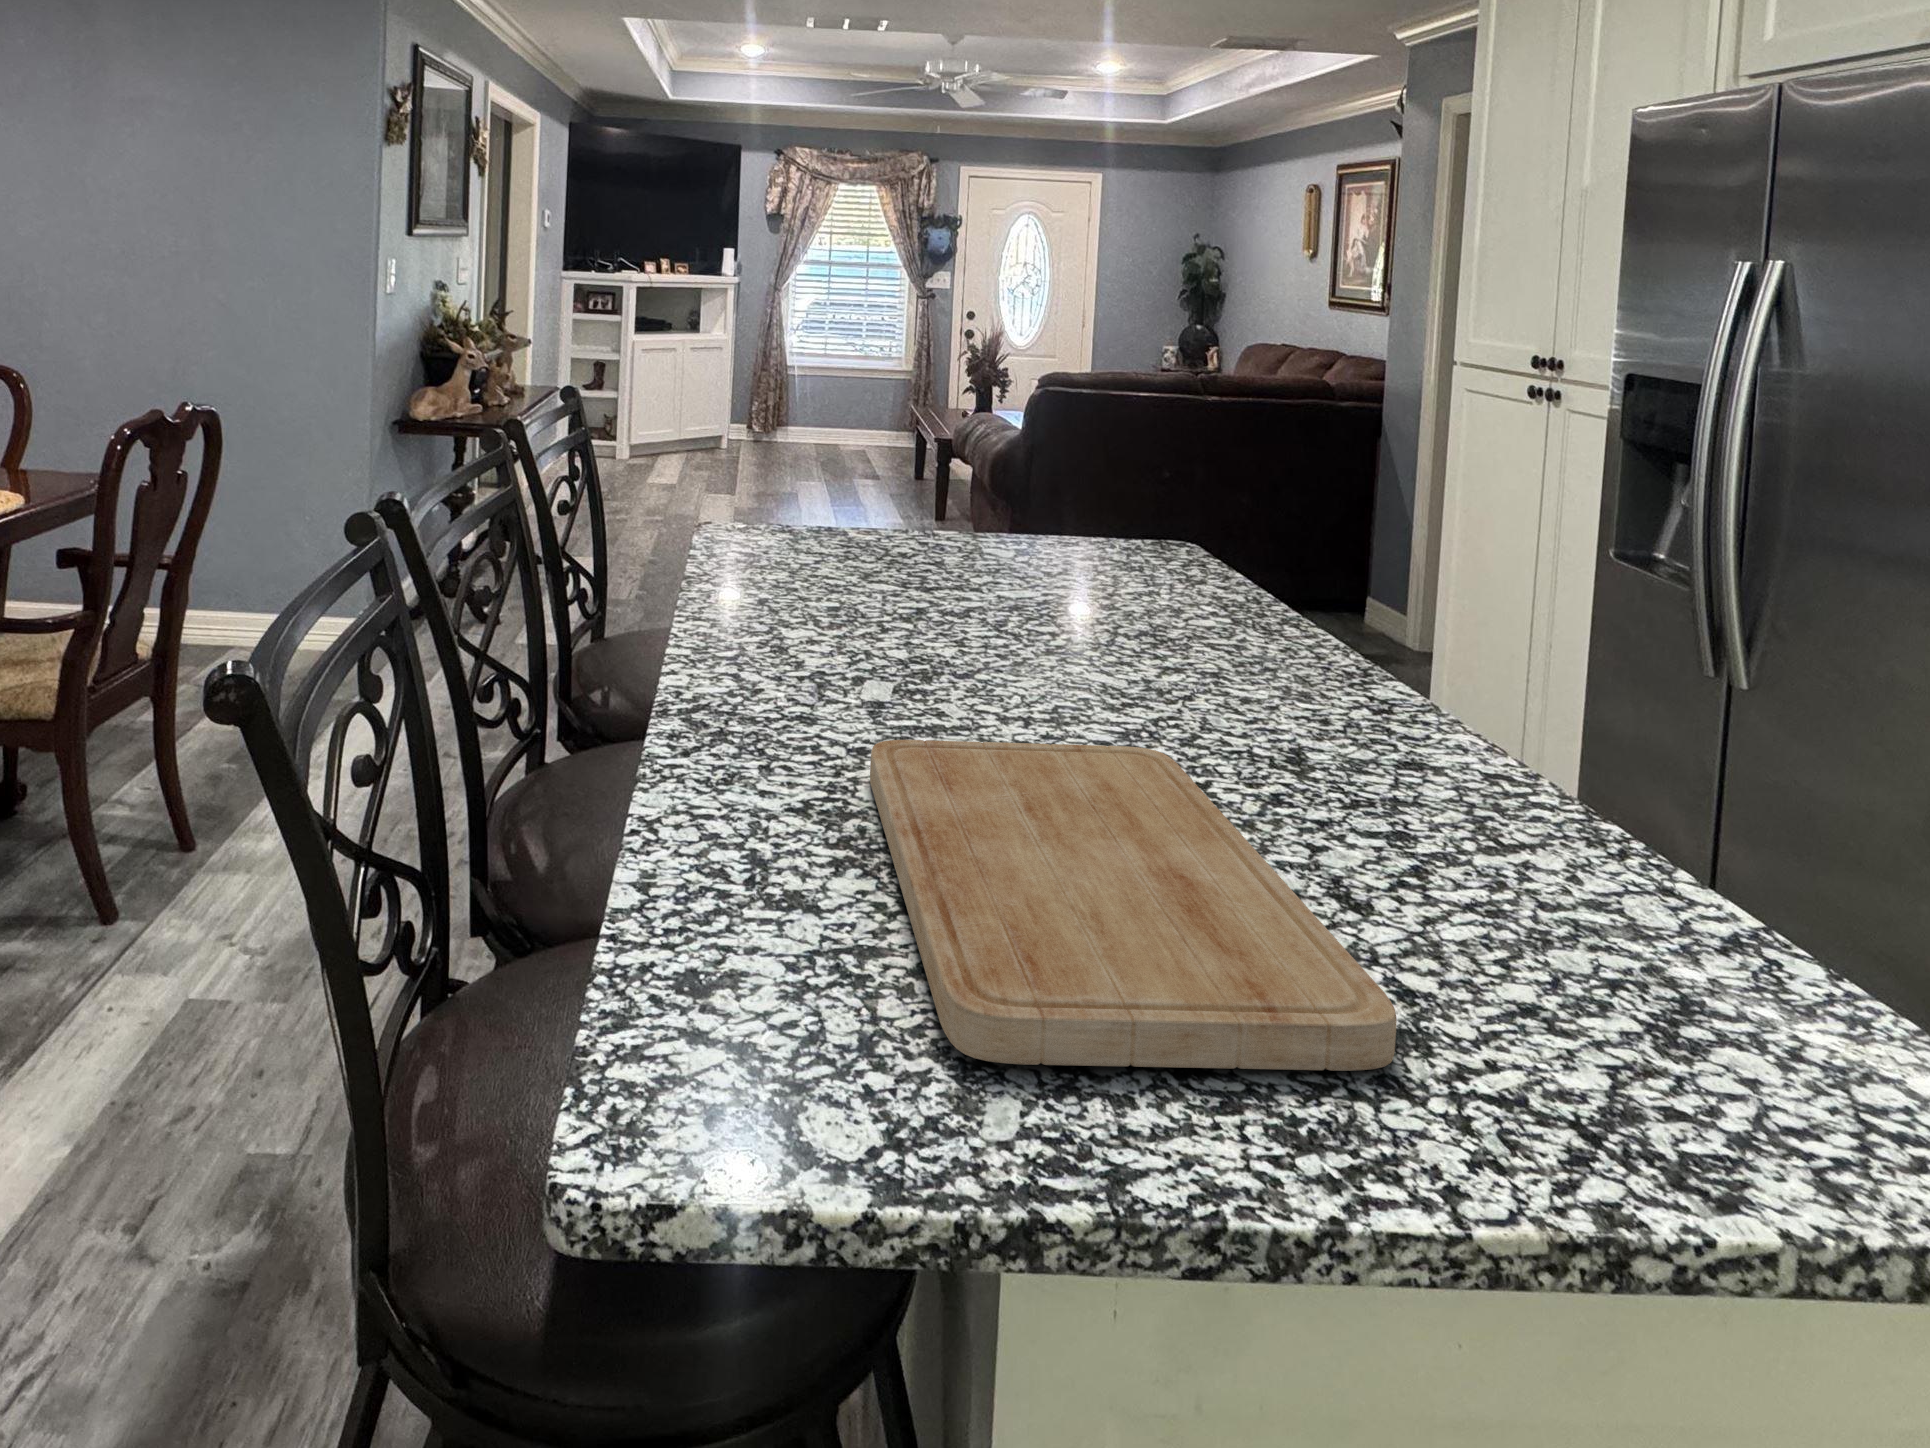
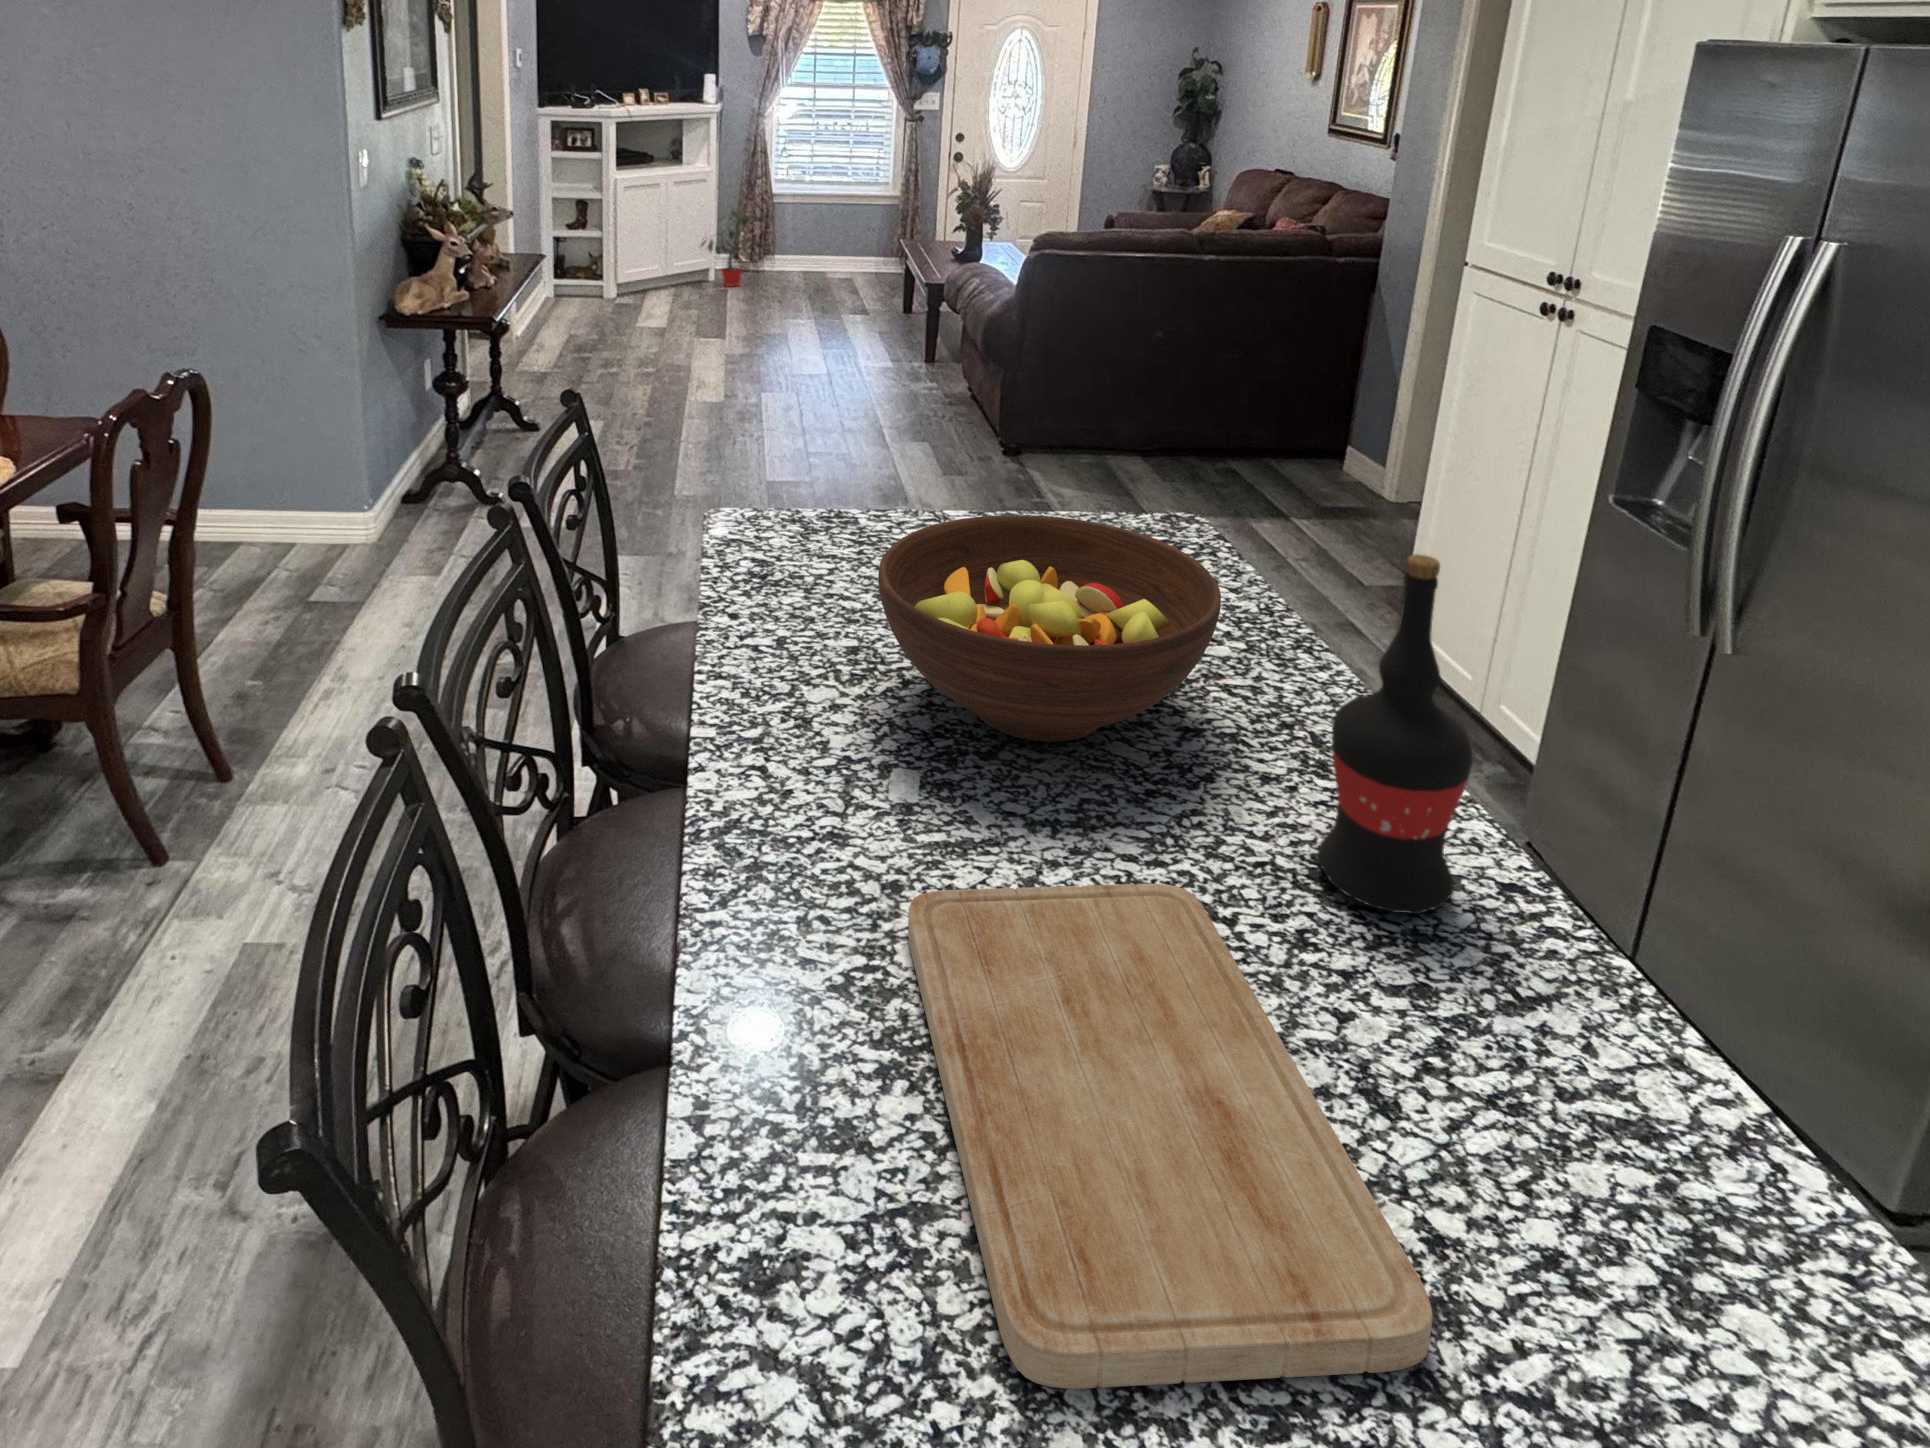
potted plant: none [704,376,780,454] -> present [701,211,767,287]
wine bottle: none [1298,408,1448,785] -> present [1318,554,1473,914]
fruit bowl: none [857,471,1201,667] -> present [878,515,1221,742]

